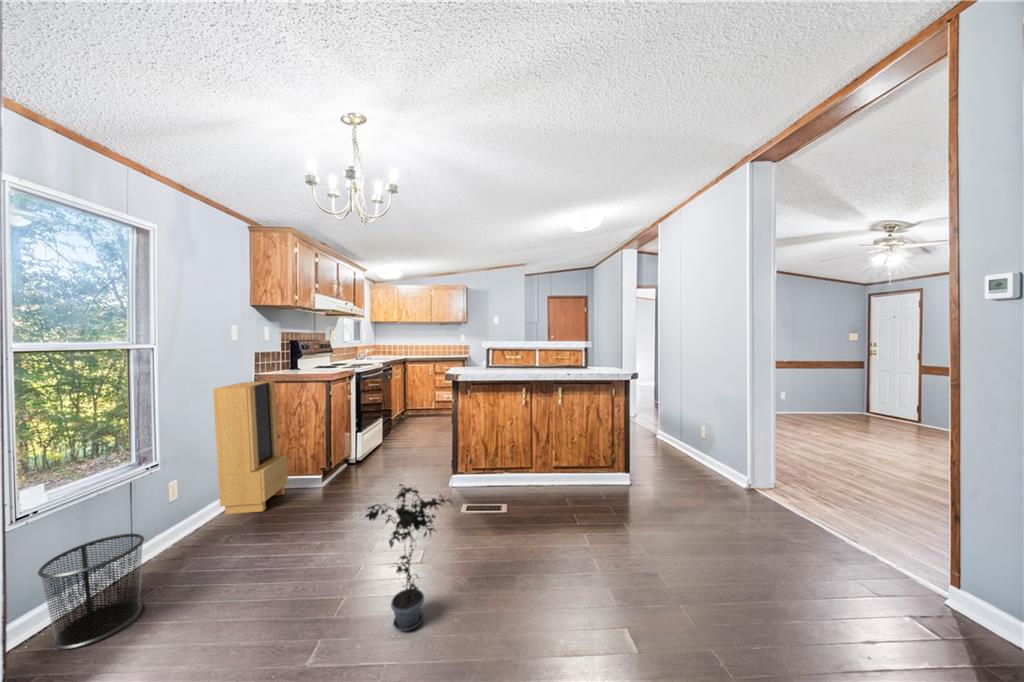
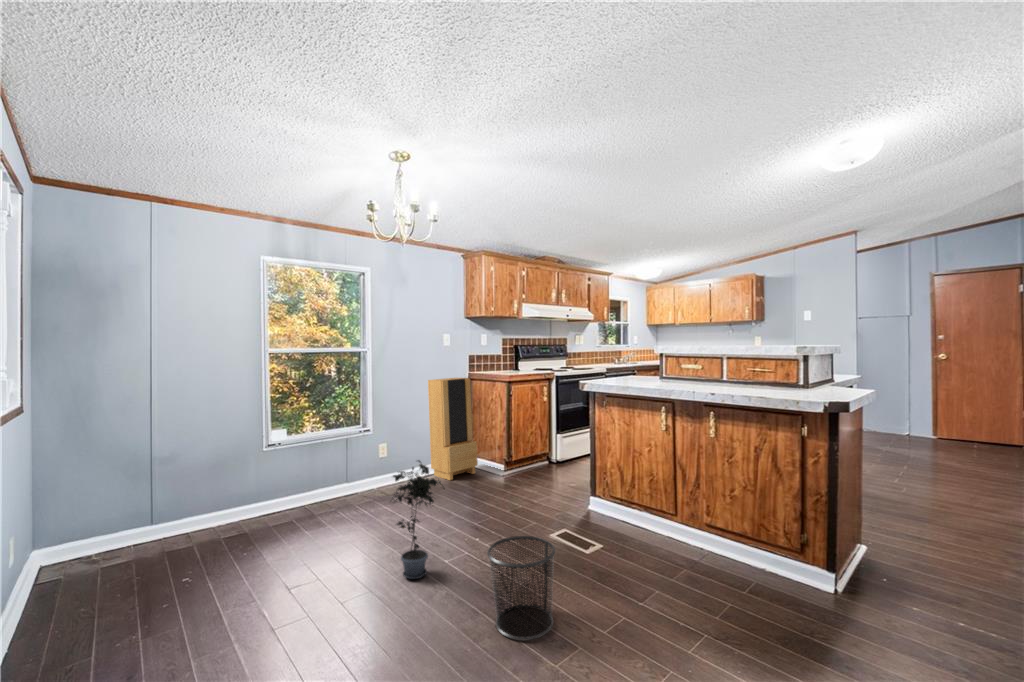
trash can: present [38,533,144,649] -> present [487,536,555,641]

